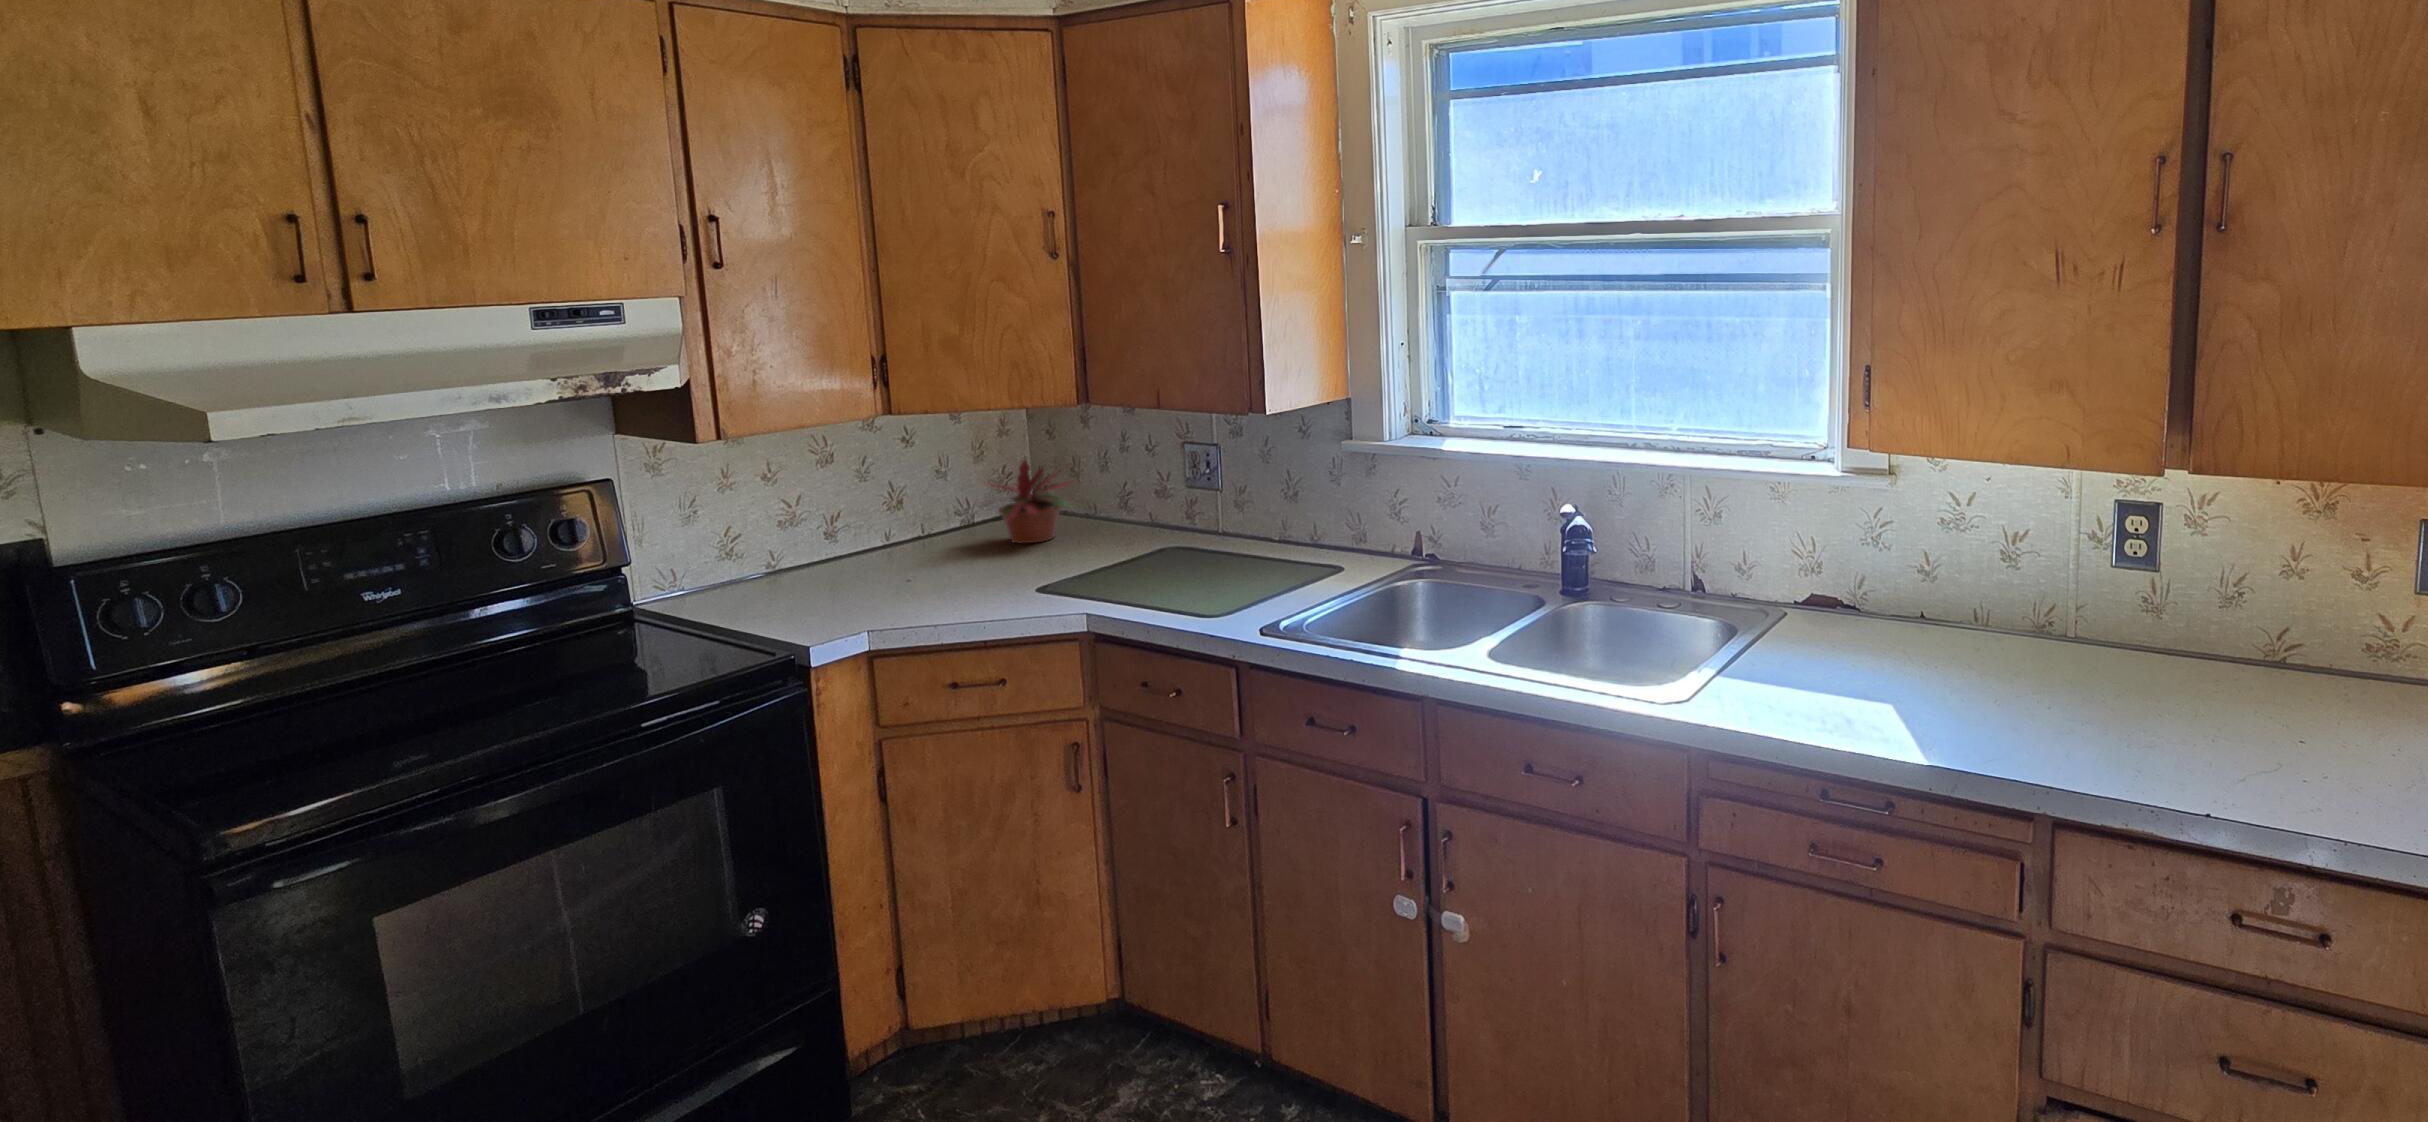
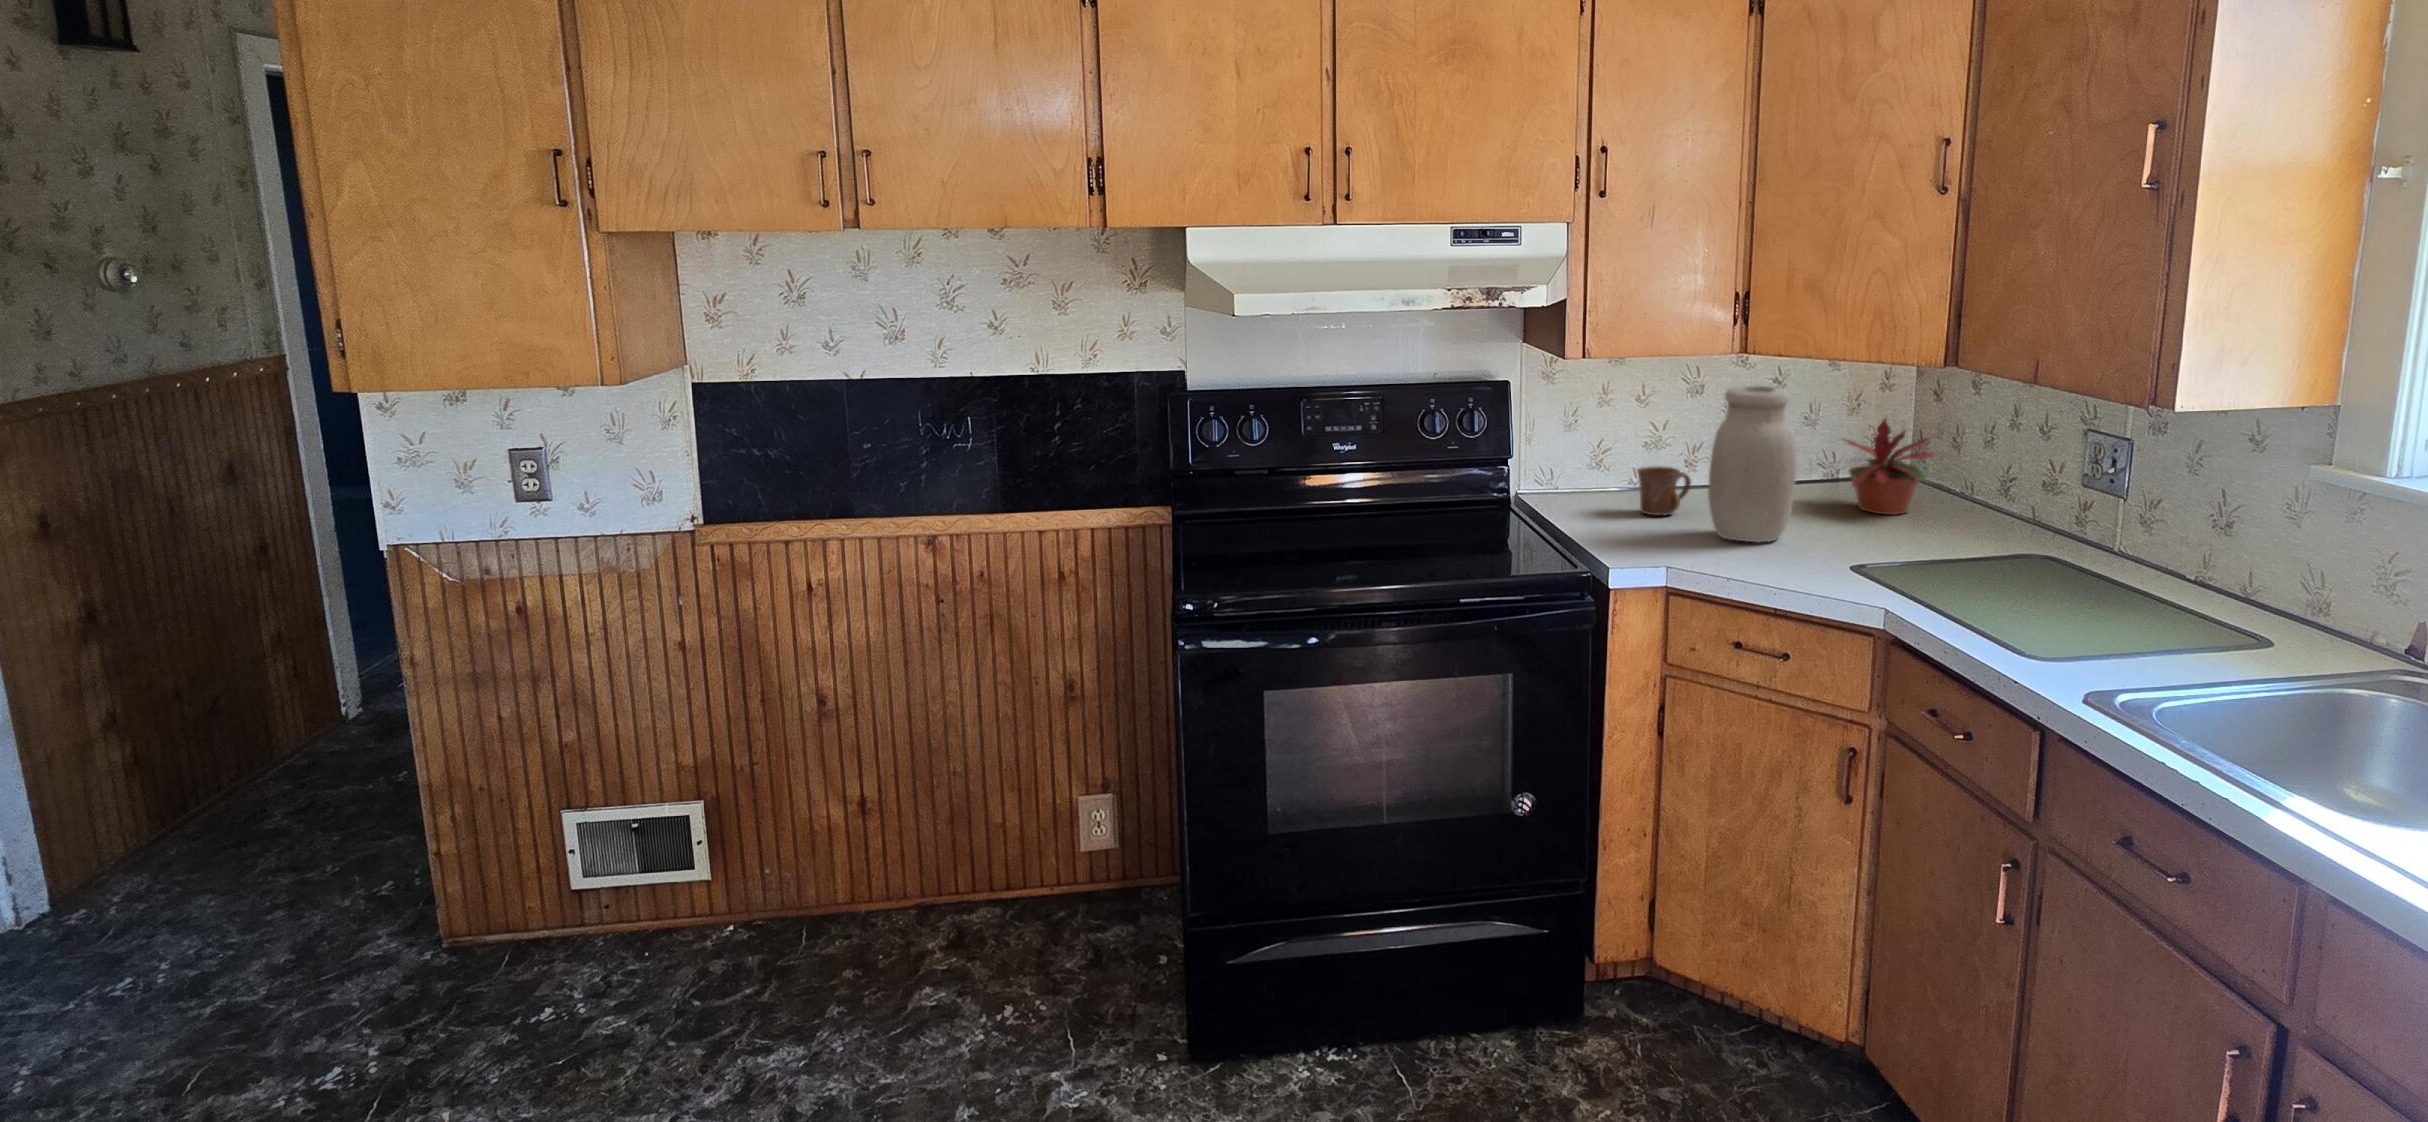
jar: none [881,442,968,593] -> present [1708,386,1797,542]
mug: none [792,539,852,590] -> present [1637,467,1691,515]

